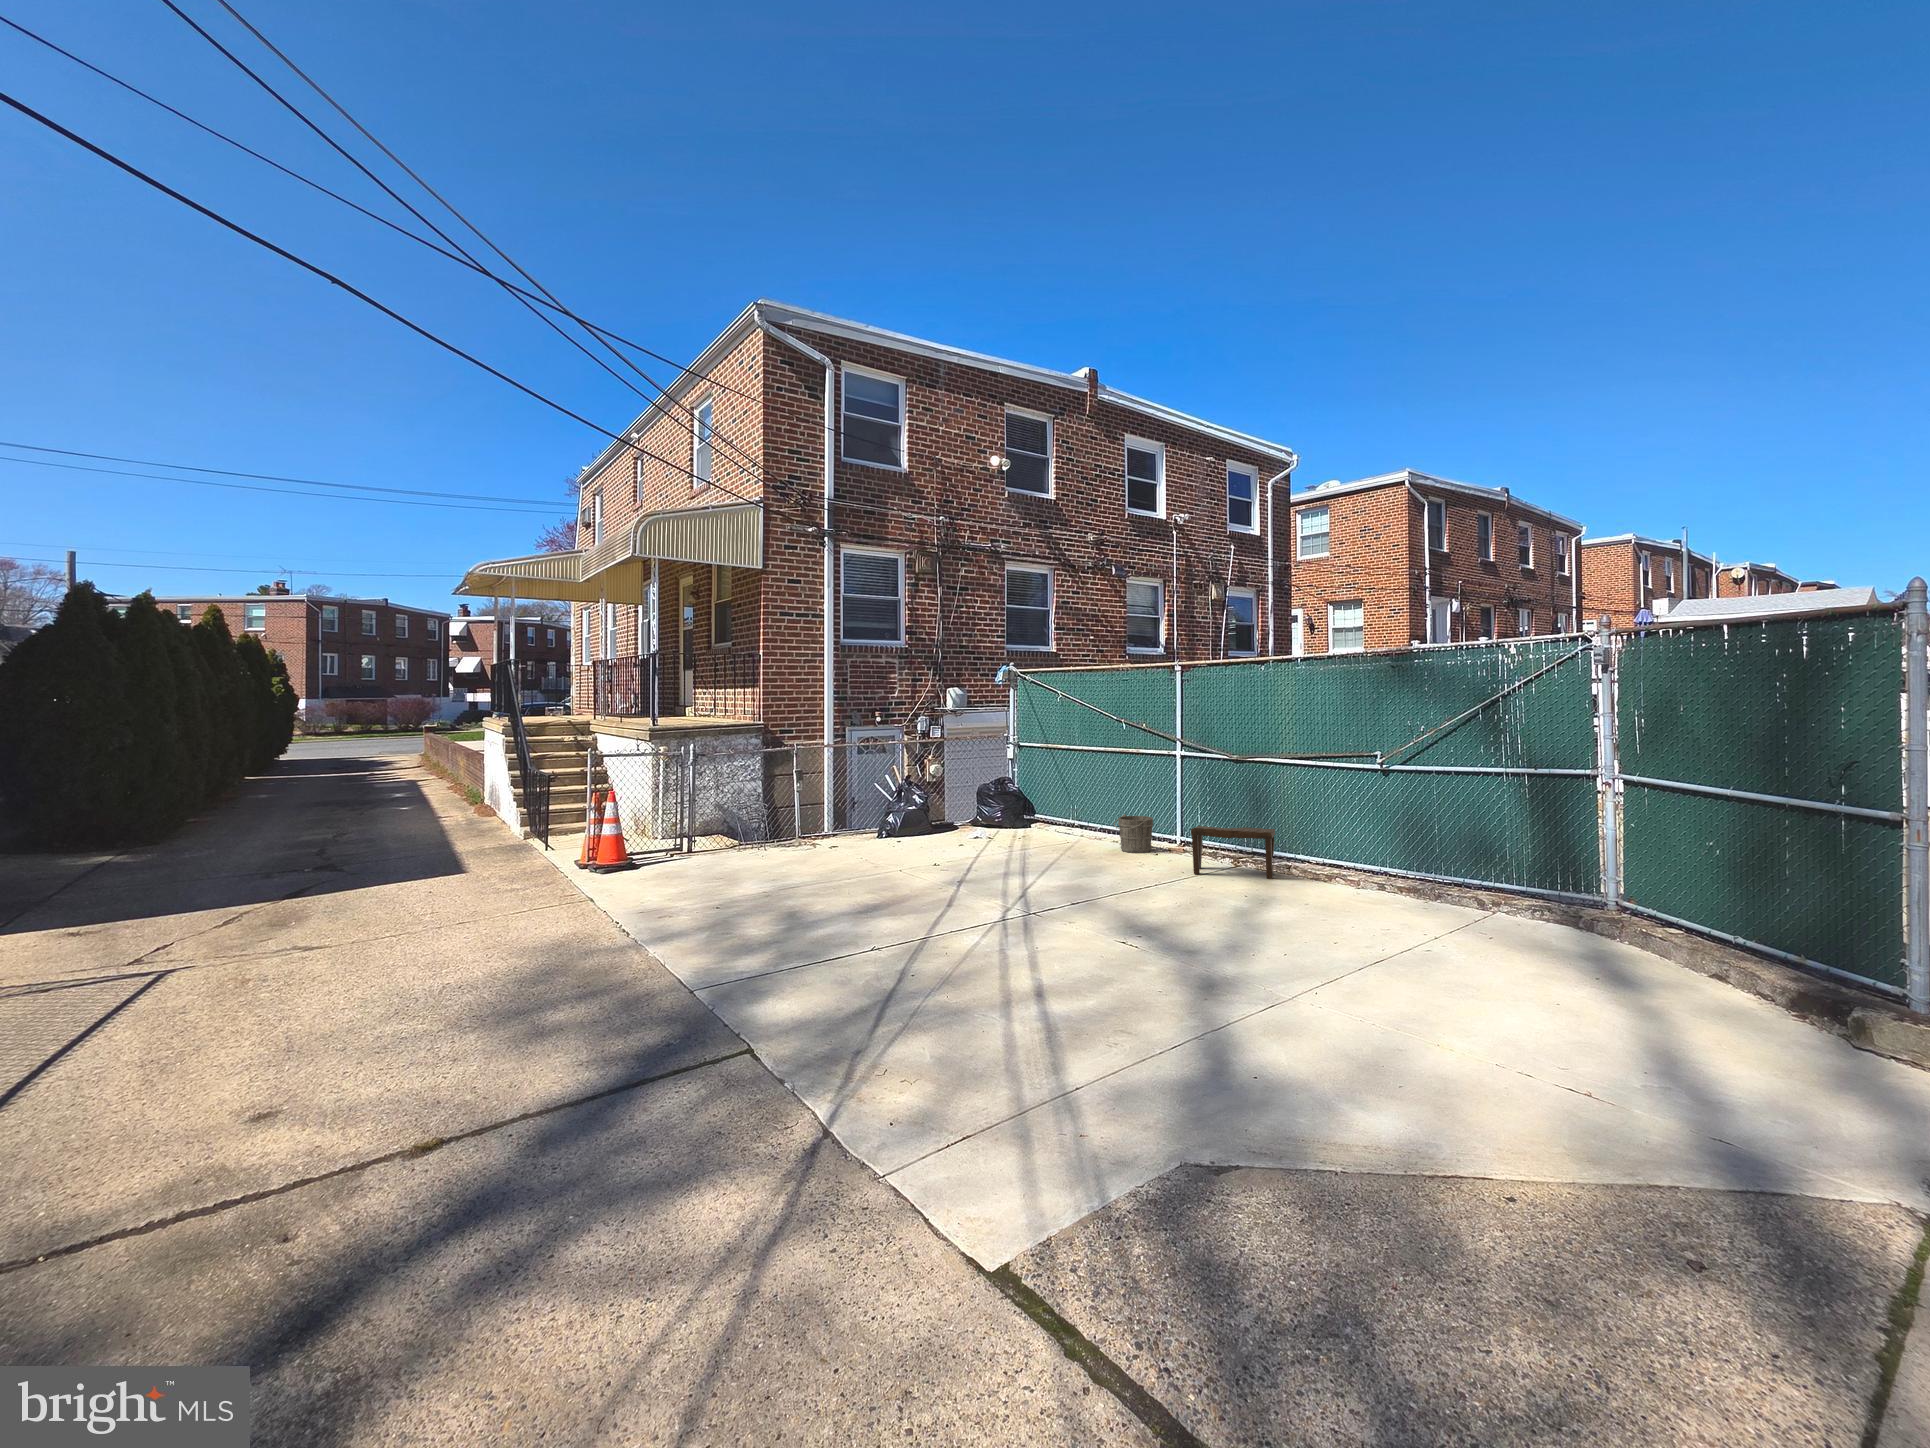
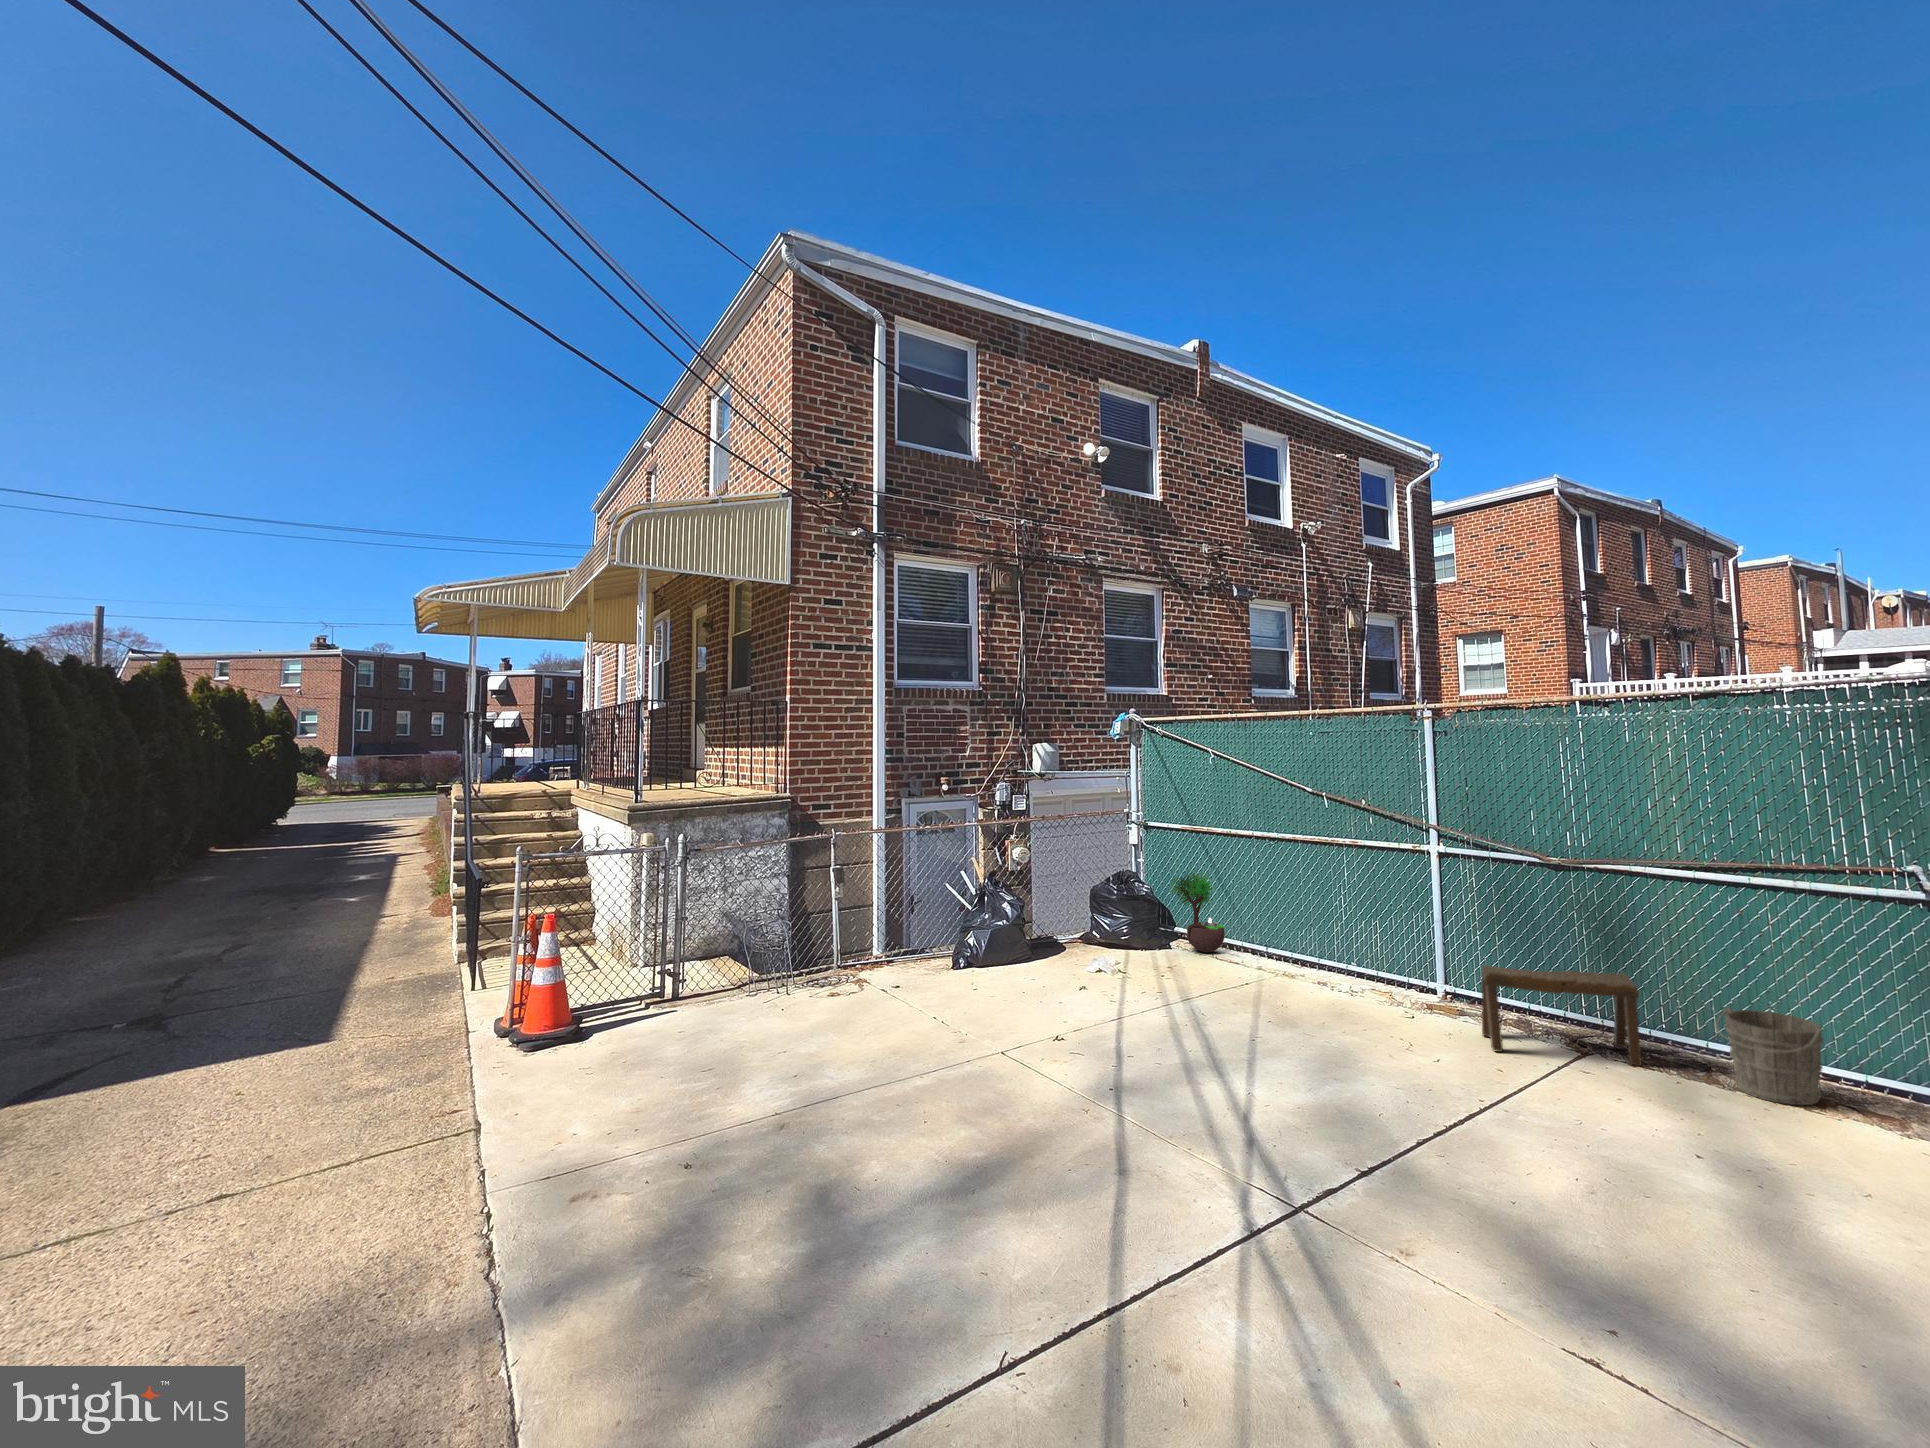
potted tree: none [1030,772,1070,833] -> present [1169,869,1225,952]
bucket: present [1114,814,1153,853] -> present [1715,1008,1824,1105]

